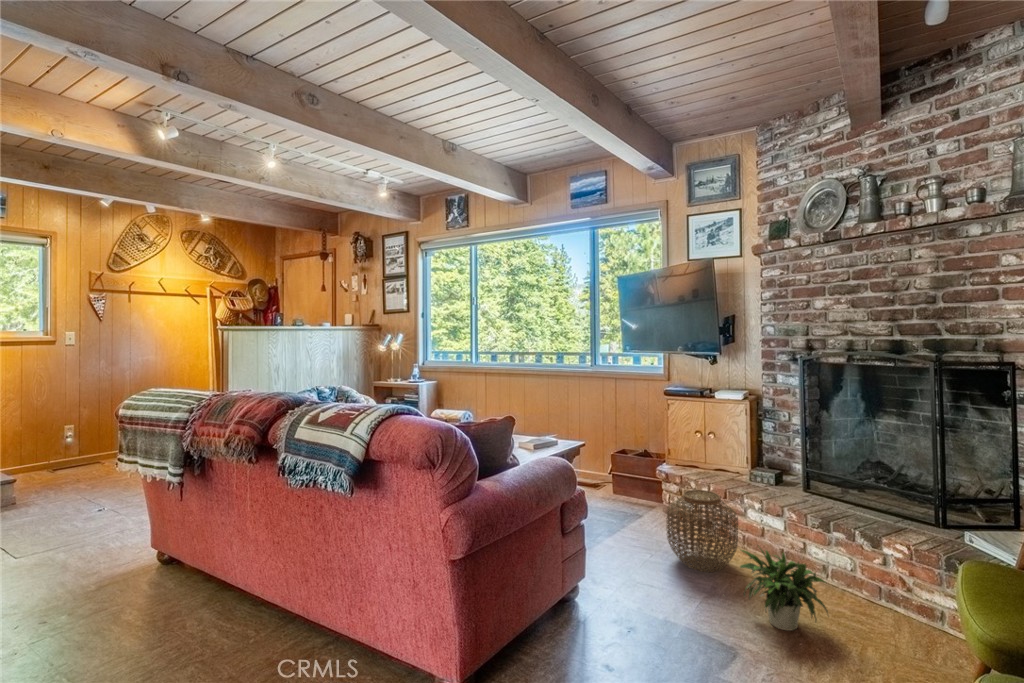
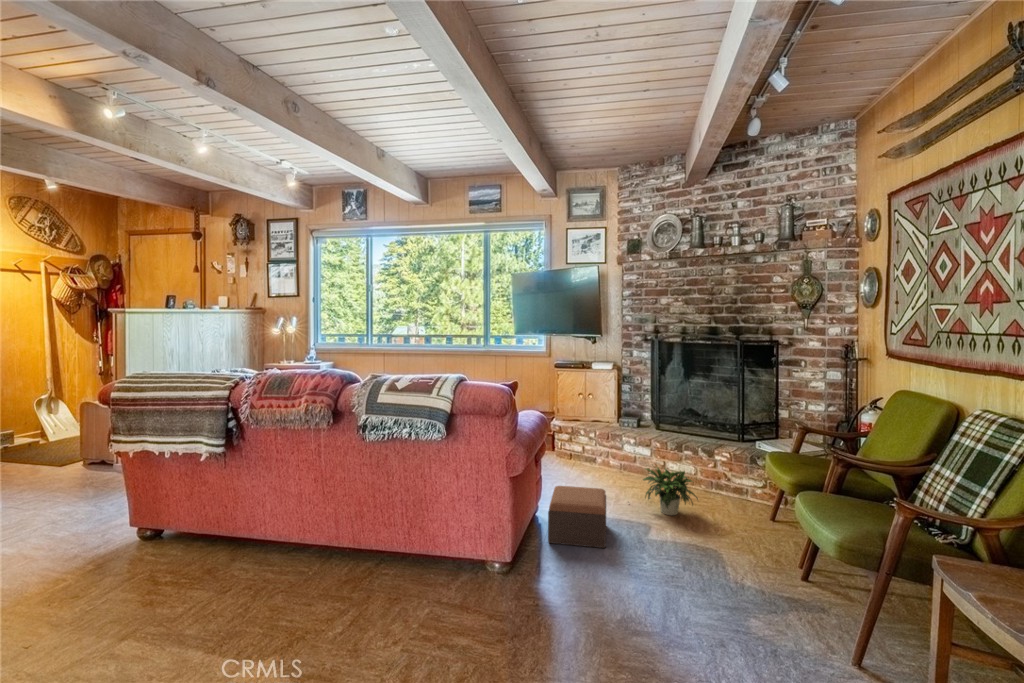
woven basket: present [667,490,738,572] -> none [578,434,627,490]
footstool: none [566,557,667,663] -> present [548,486,606,548]

